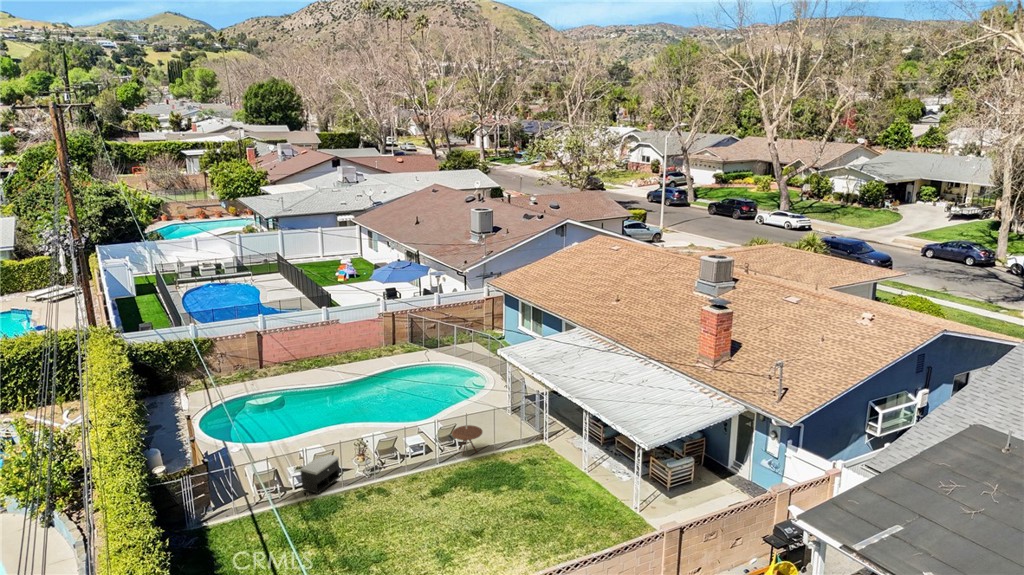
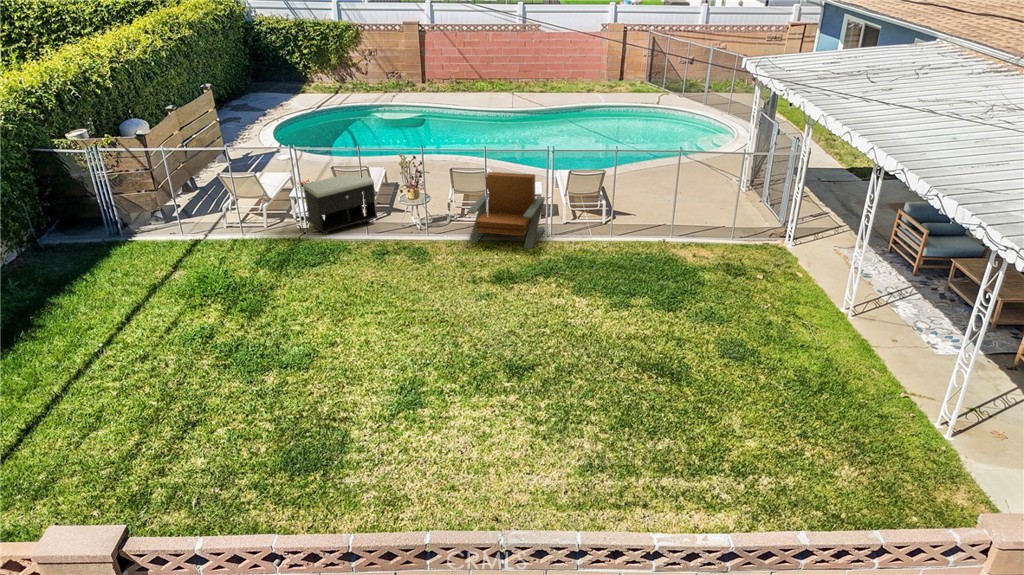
round table: present [452,425,482,455] -> none [594,179,656,234]
lounge chair: none [397,435,435,480] -> present [467,172,545,249]

